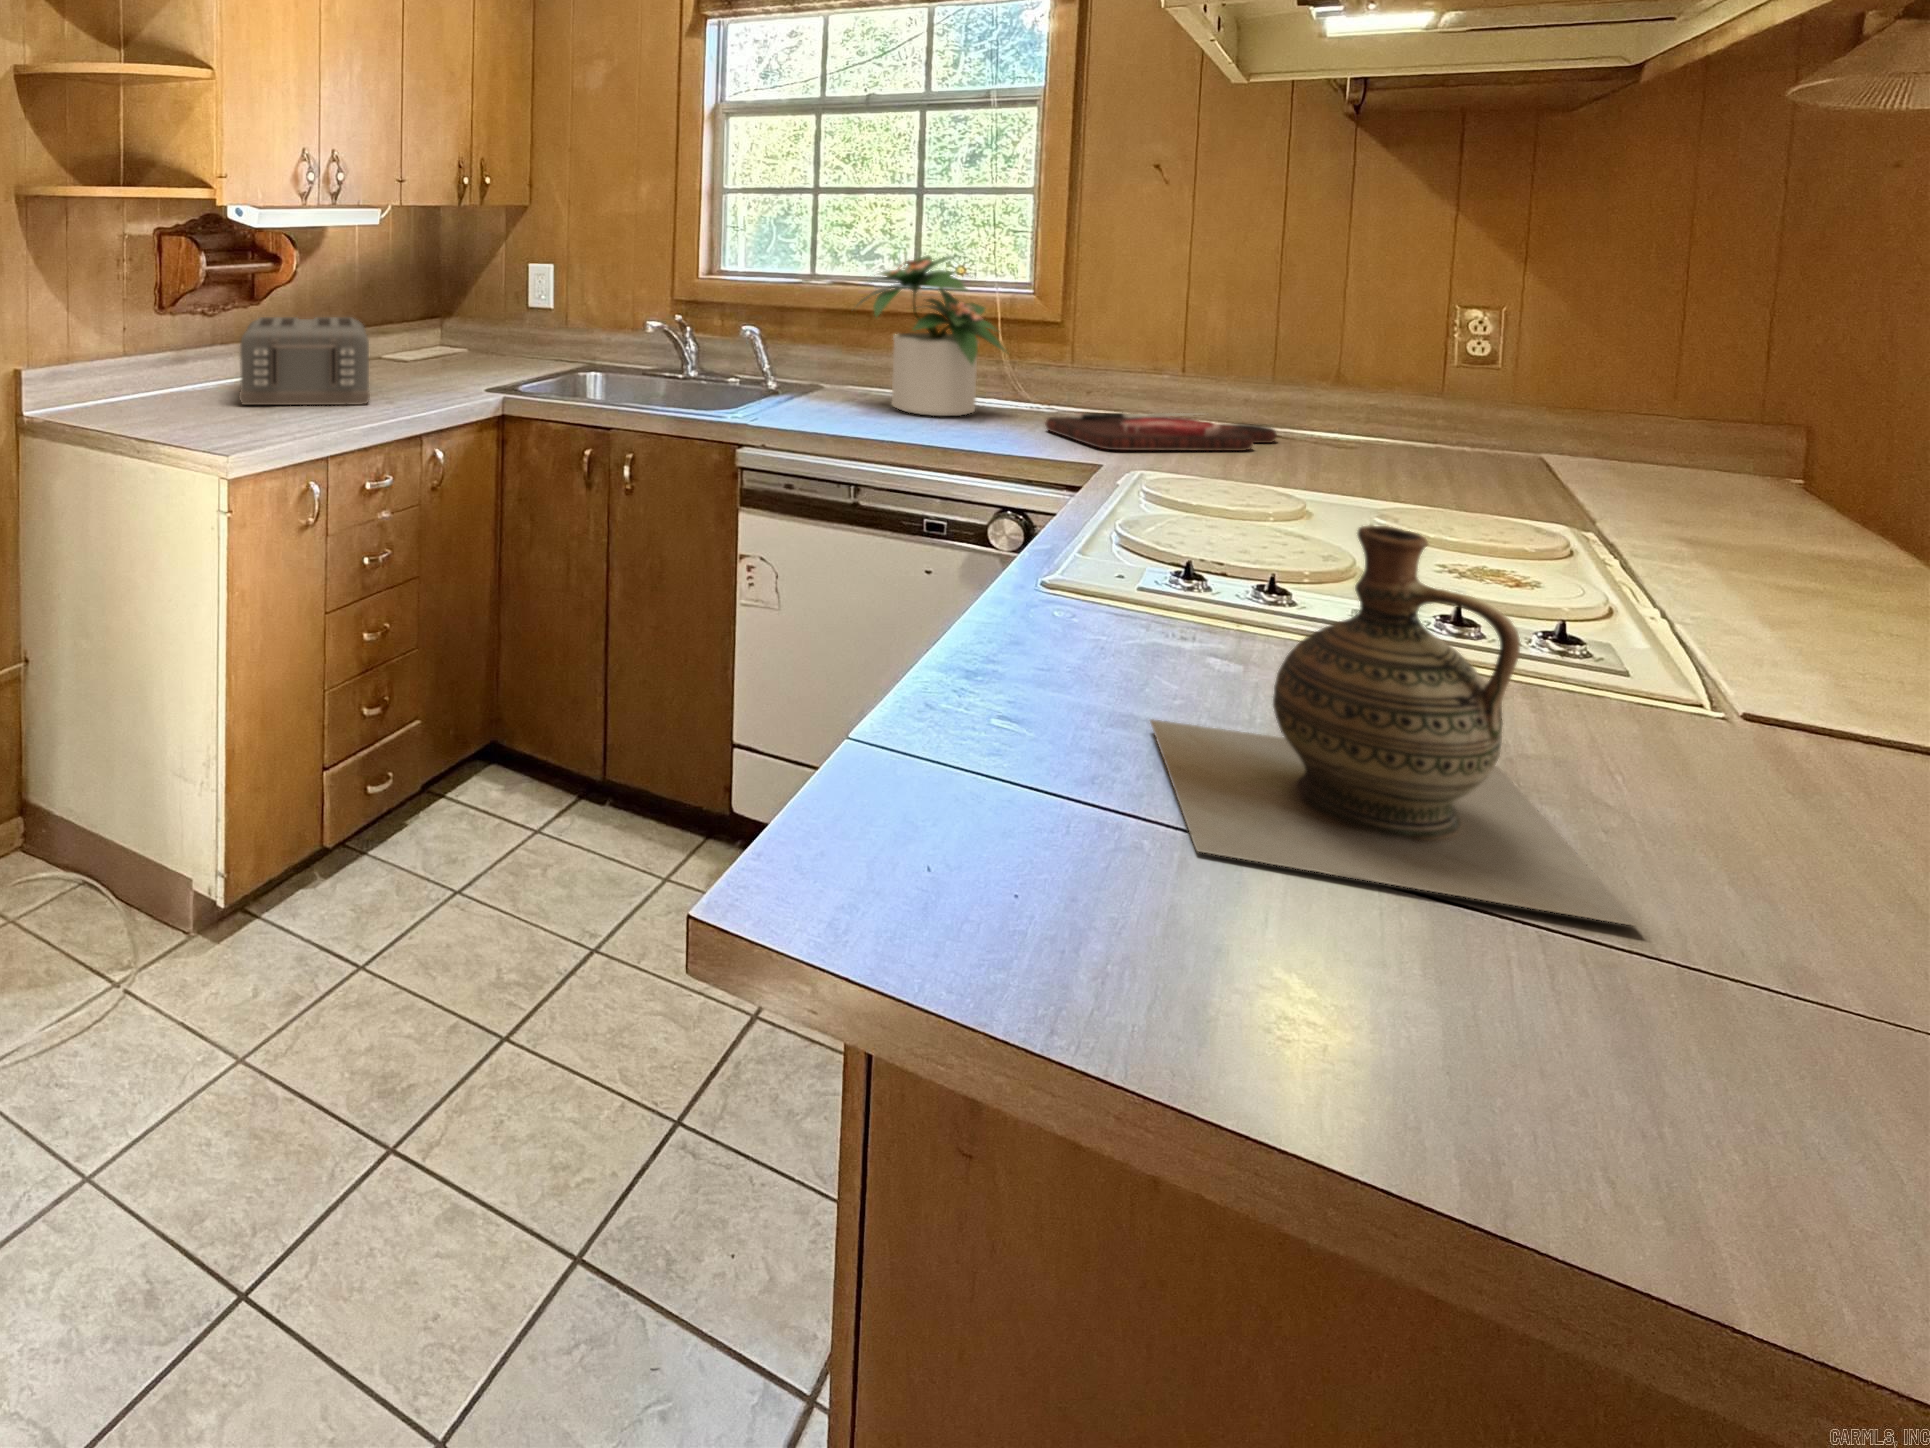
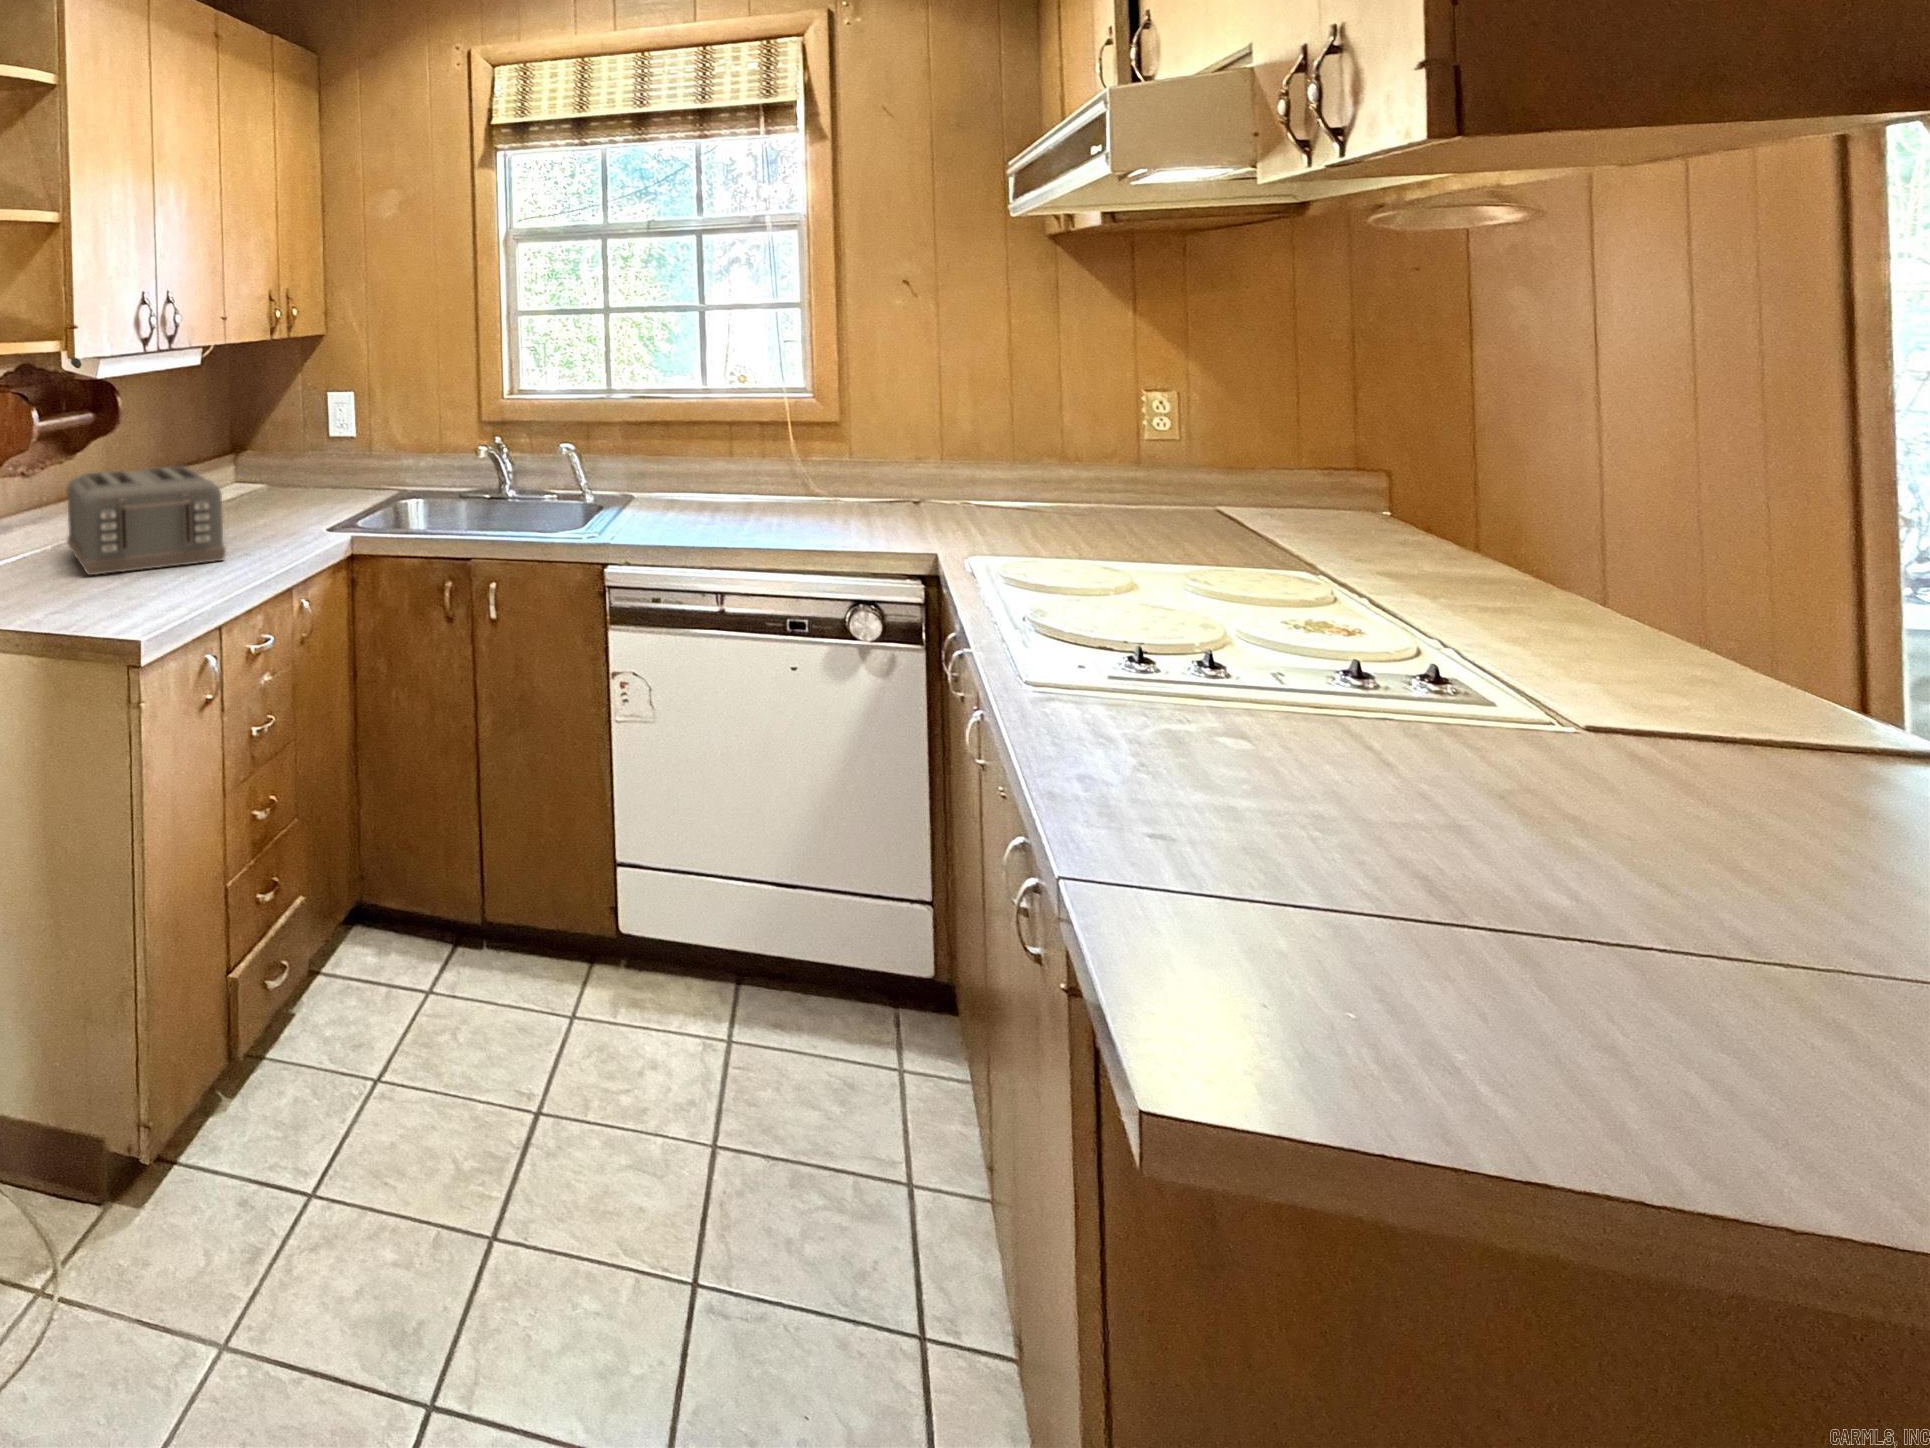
potted plant: present [859,255,1005,416] -> none [673,368,816,519]
cutting board: present [1045,413,1277,451] -> none [863,498,1042,539]
ceramic jug: present [1150,525,1641,927] -> none [1239,618,1720,929]

